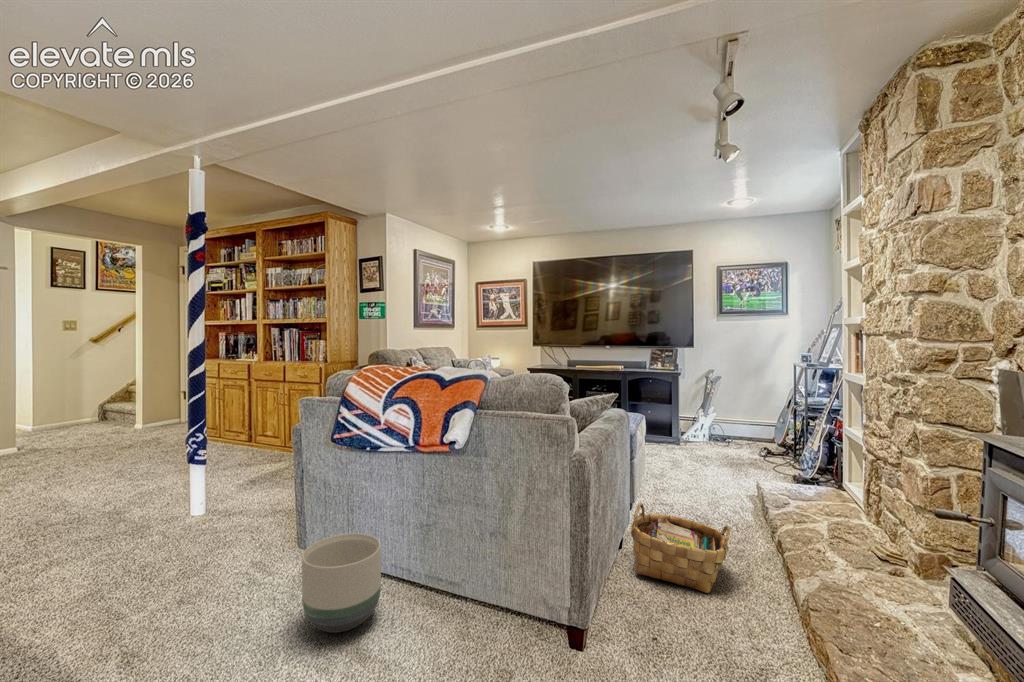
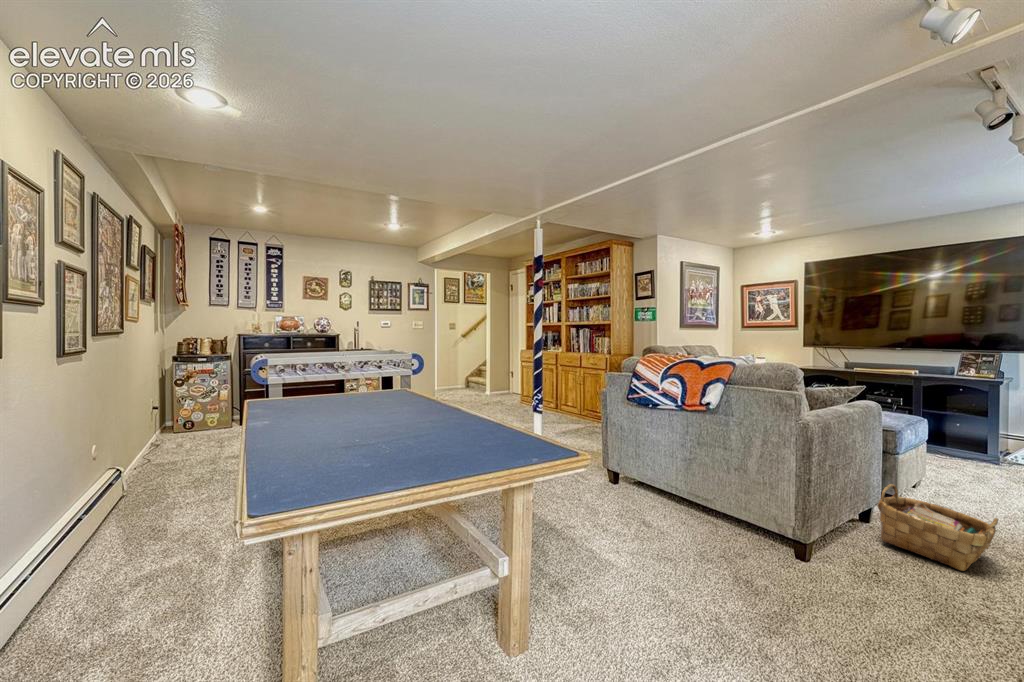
planter: present [302,533,381,633] -> none [609,459,657,515]

